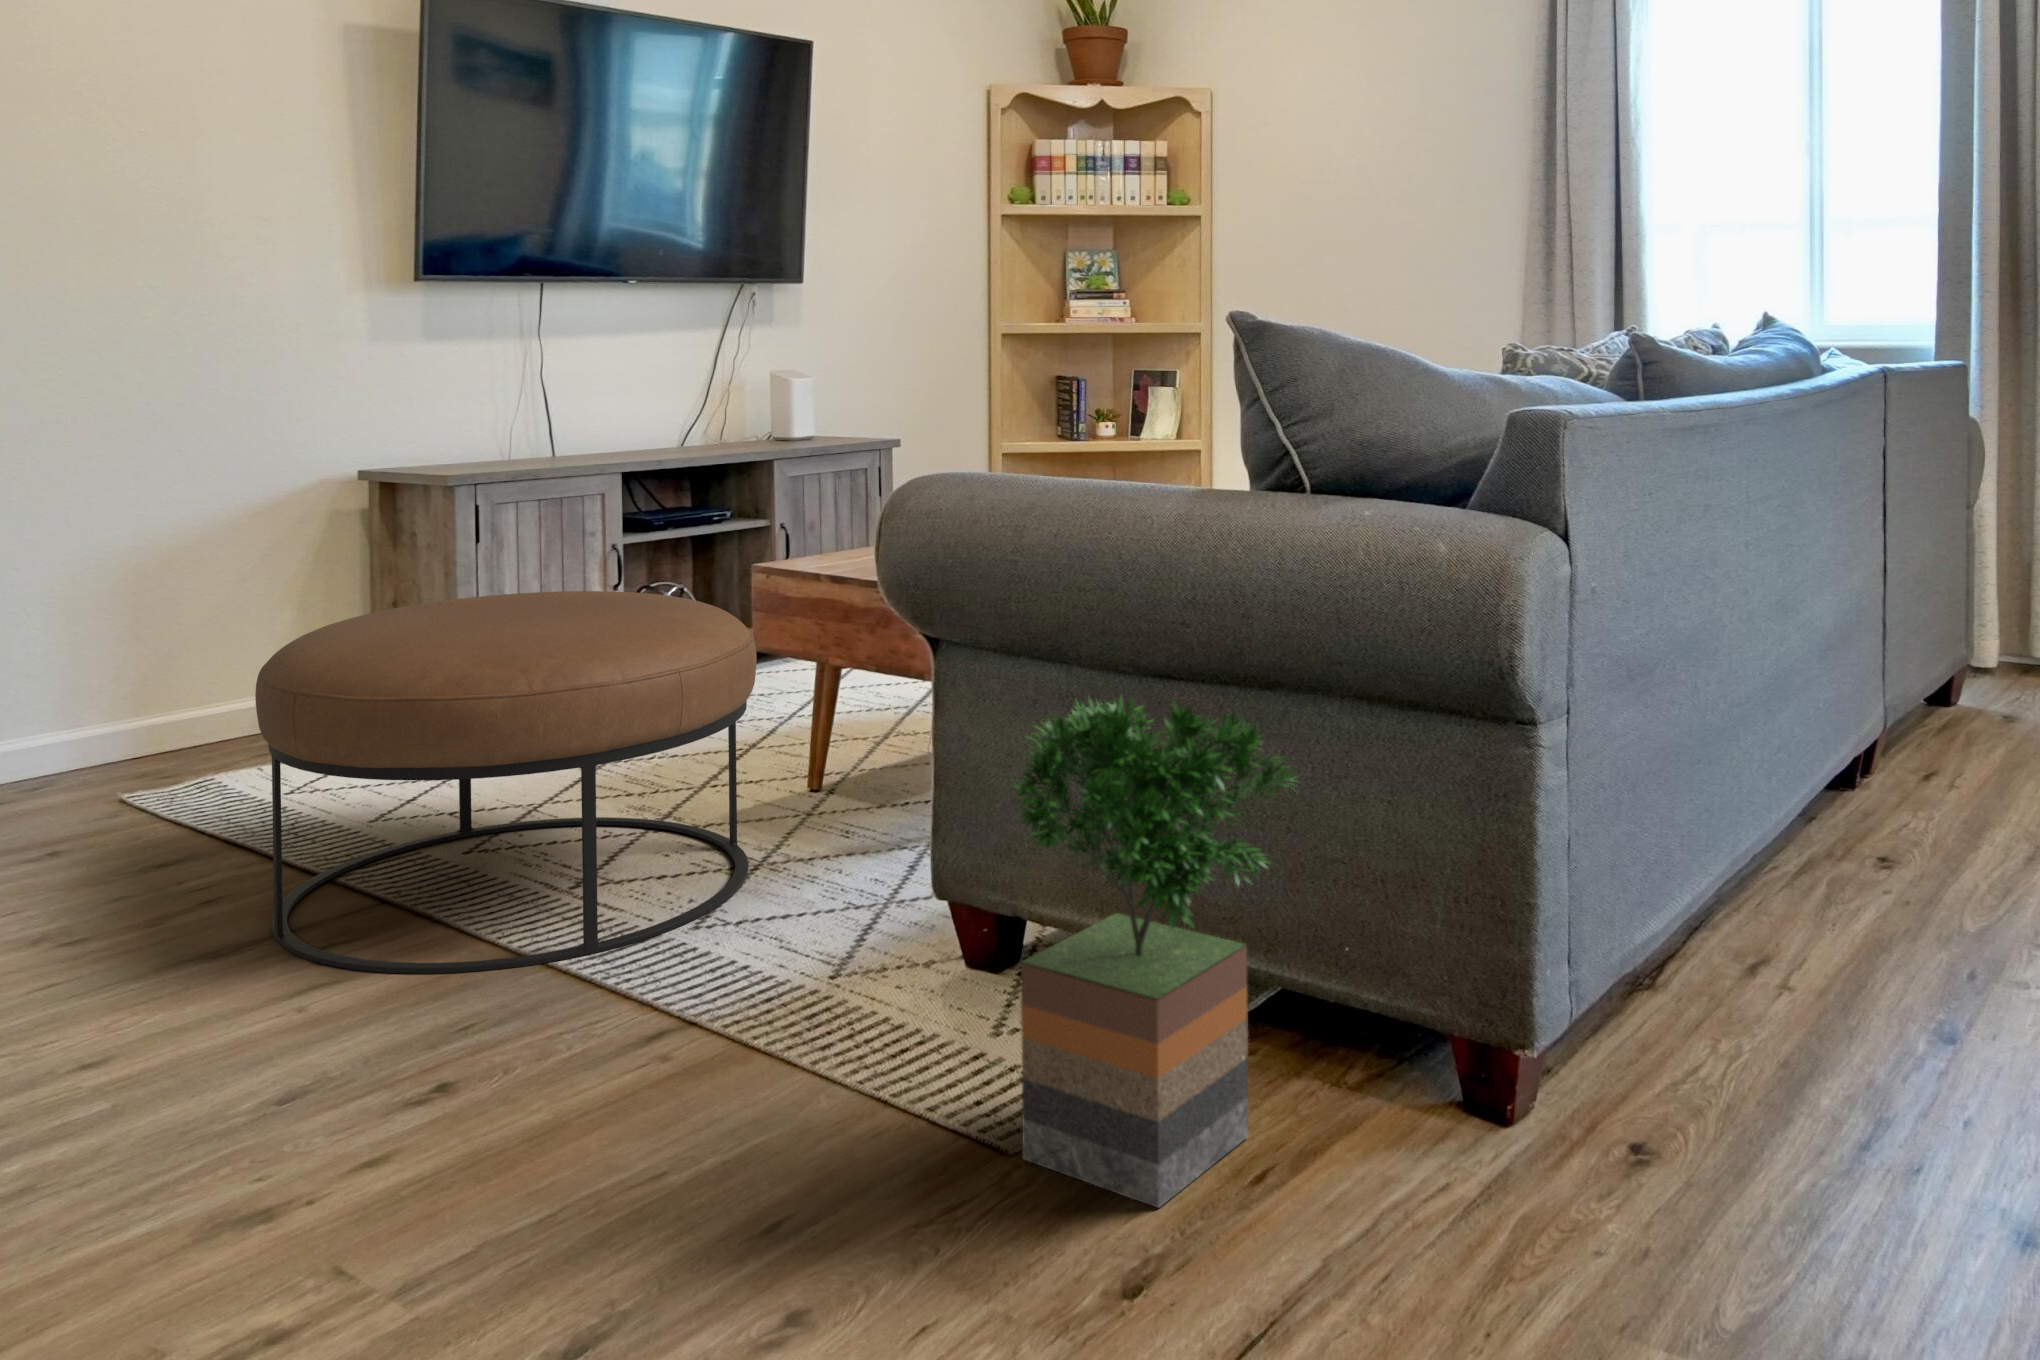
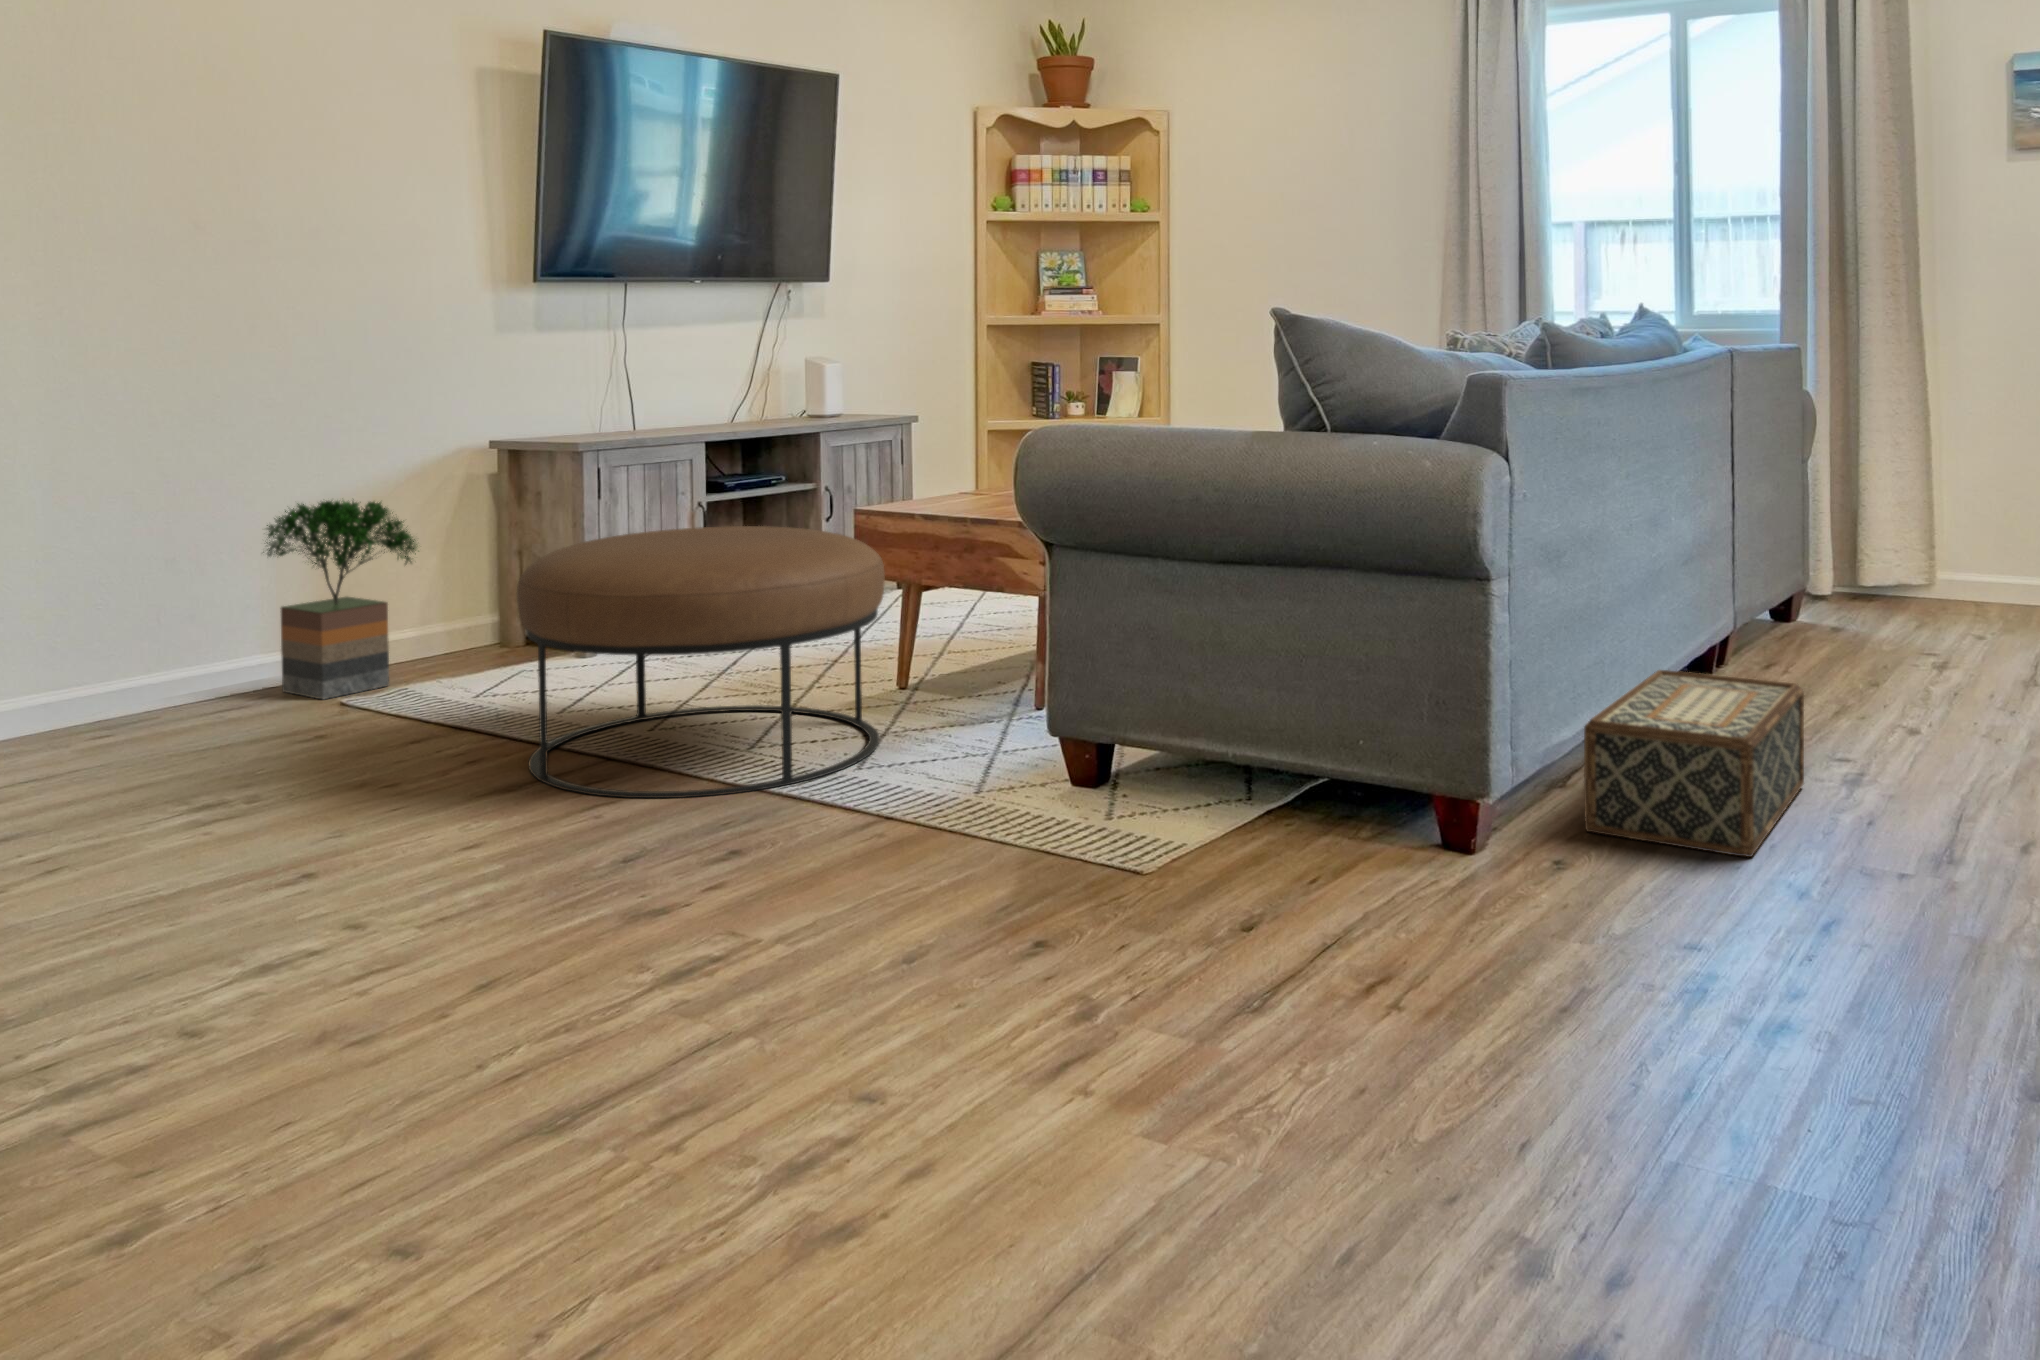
potted tree: present [1014,697,1297,1208] -> present [263,501,418,699]
woven basket: none [1678,819,2001,1143] -> present [1584,670,1804,857]

